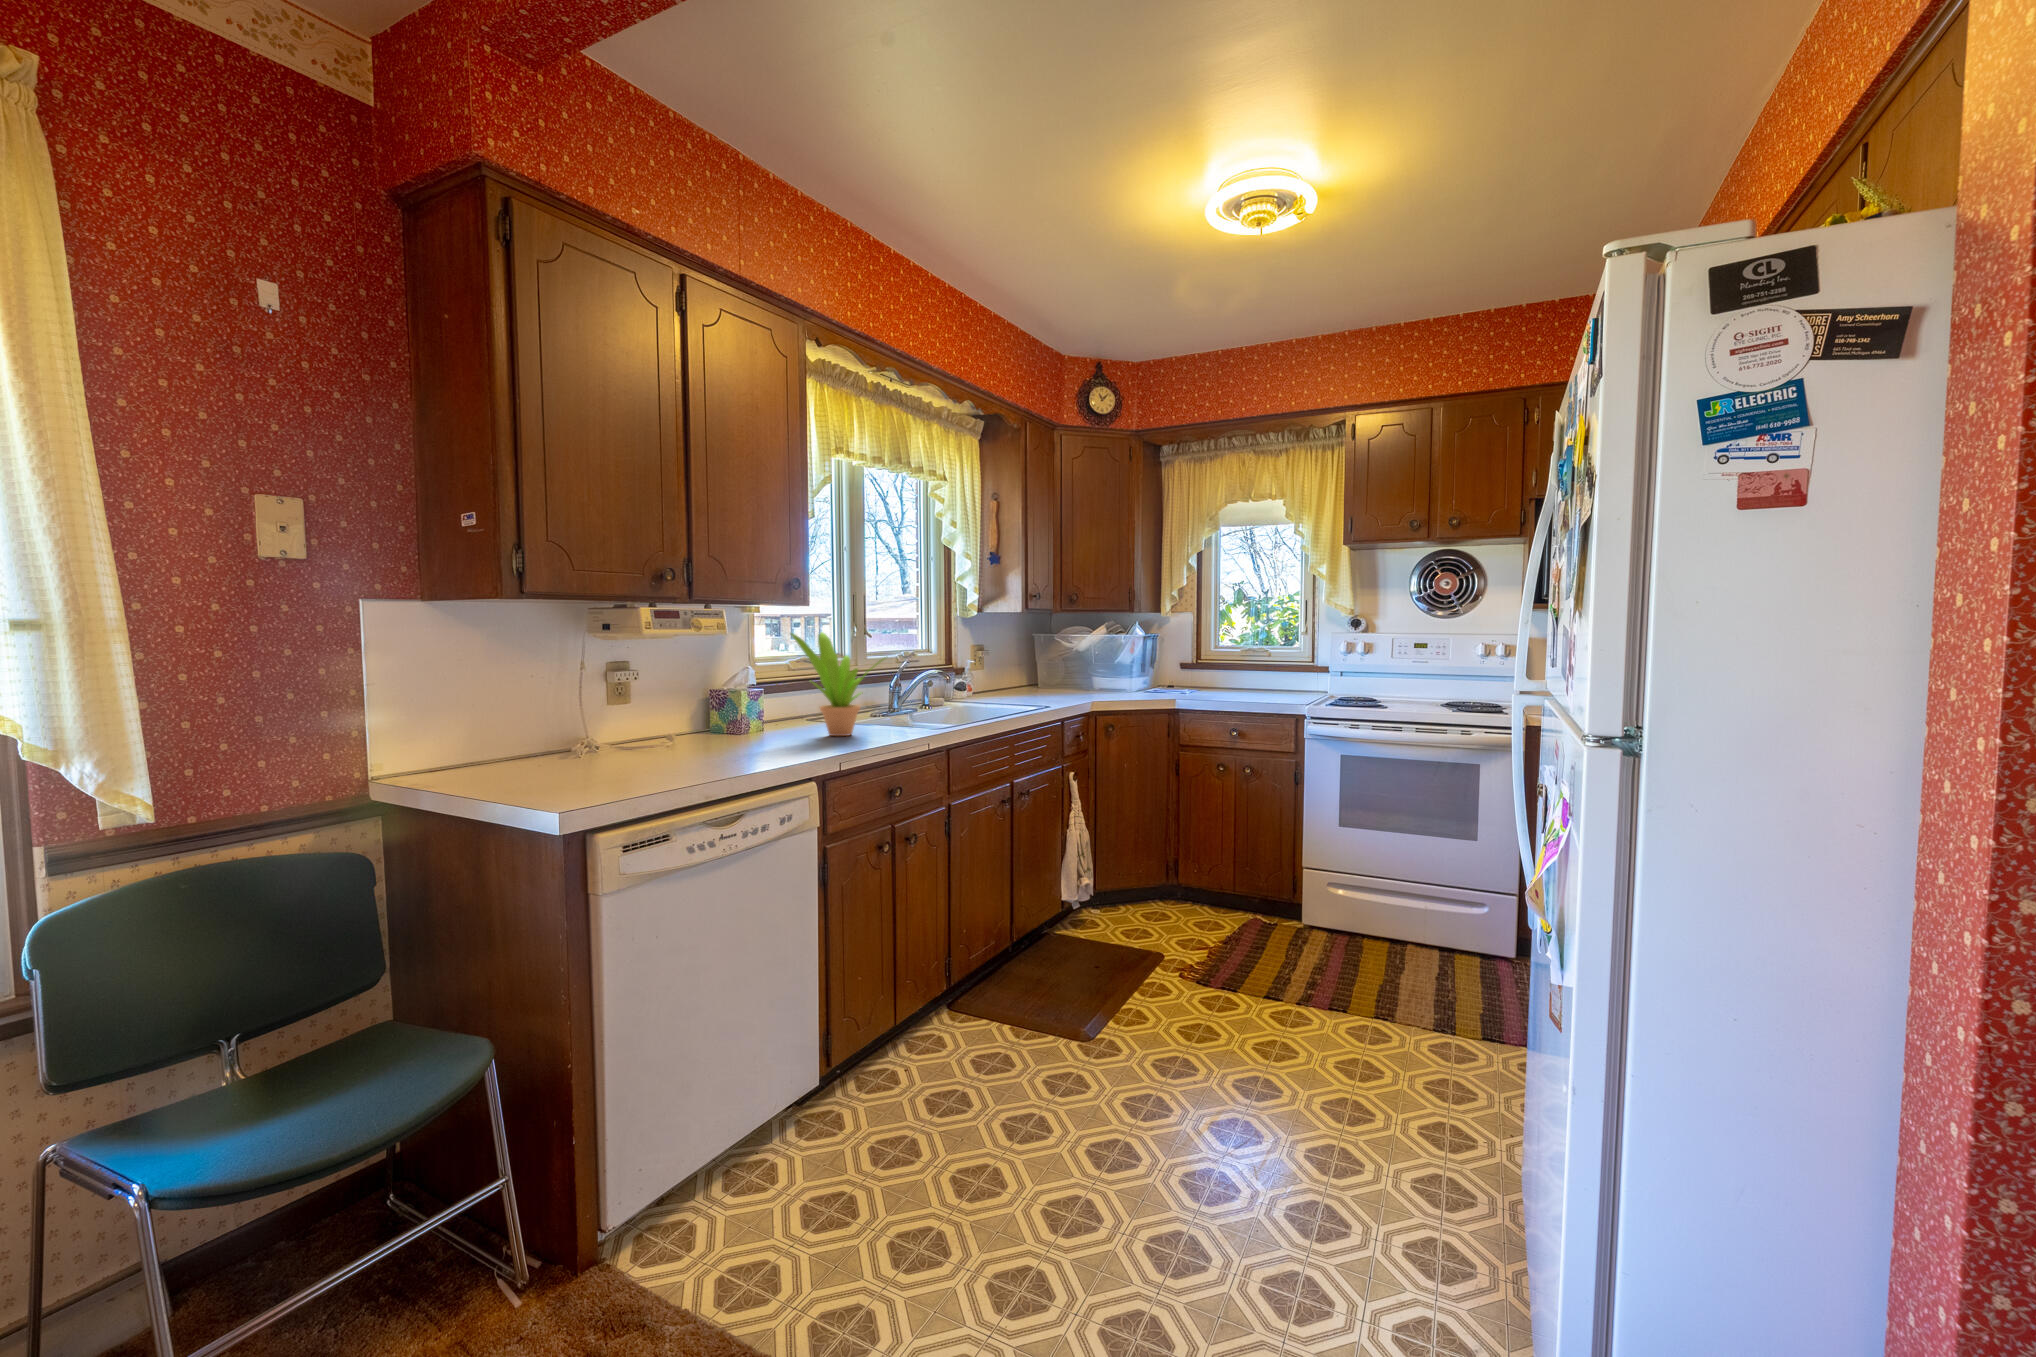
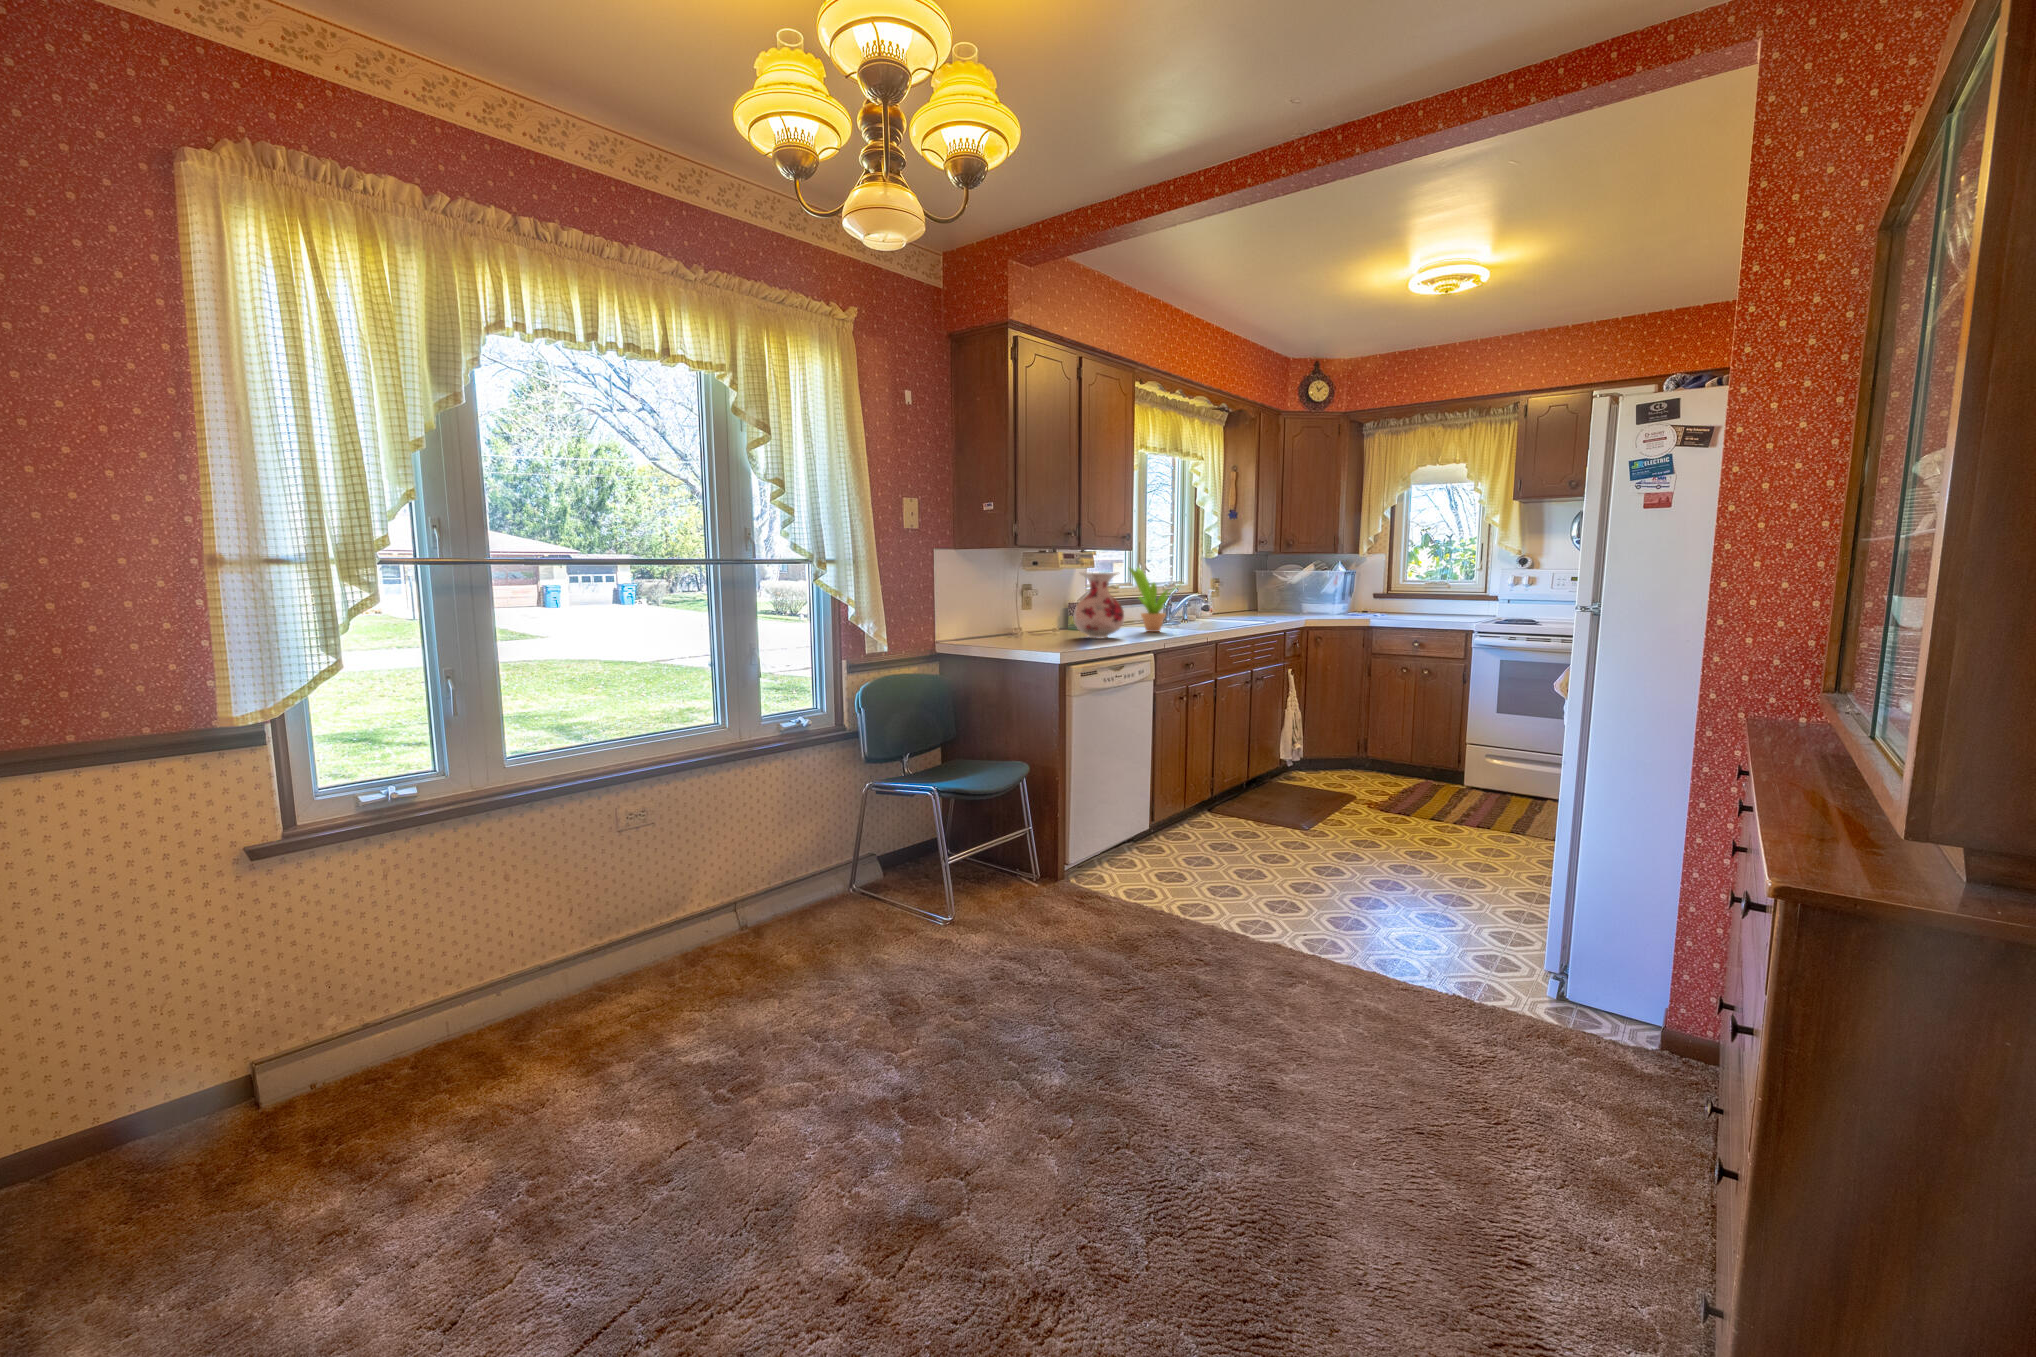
vase: none [668,642,763,759] -> present [1073,572,1124,638]

